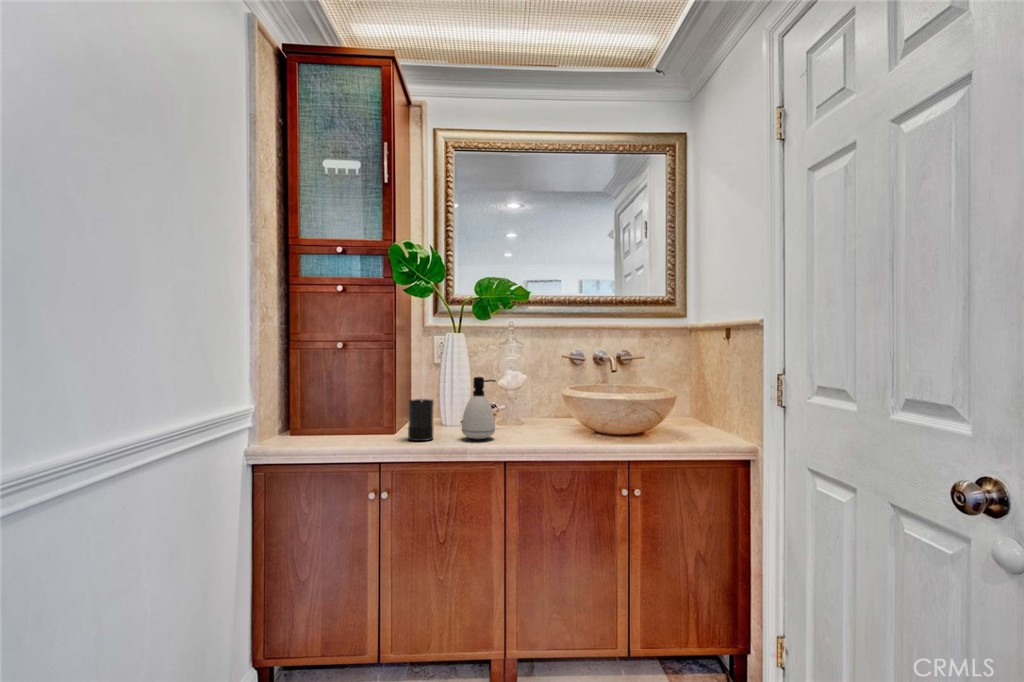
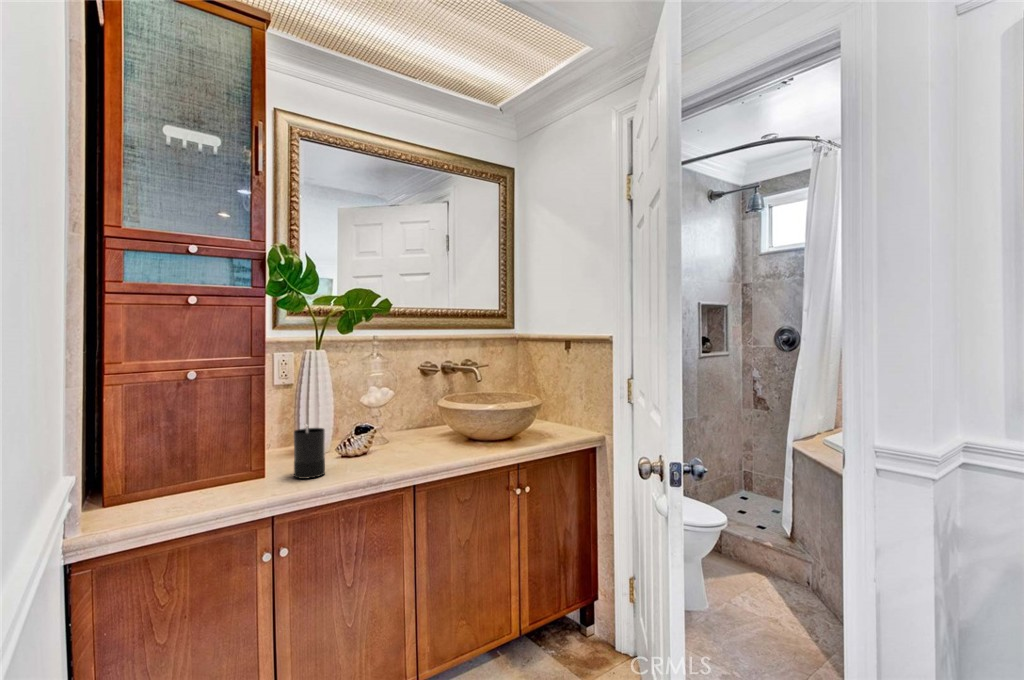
soap dispenser: present [462,377,495,439] -> none [356,398,394,465]

